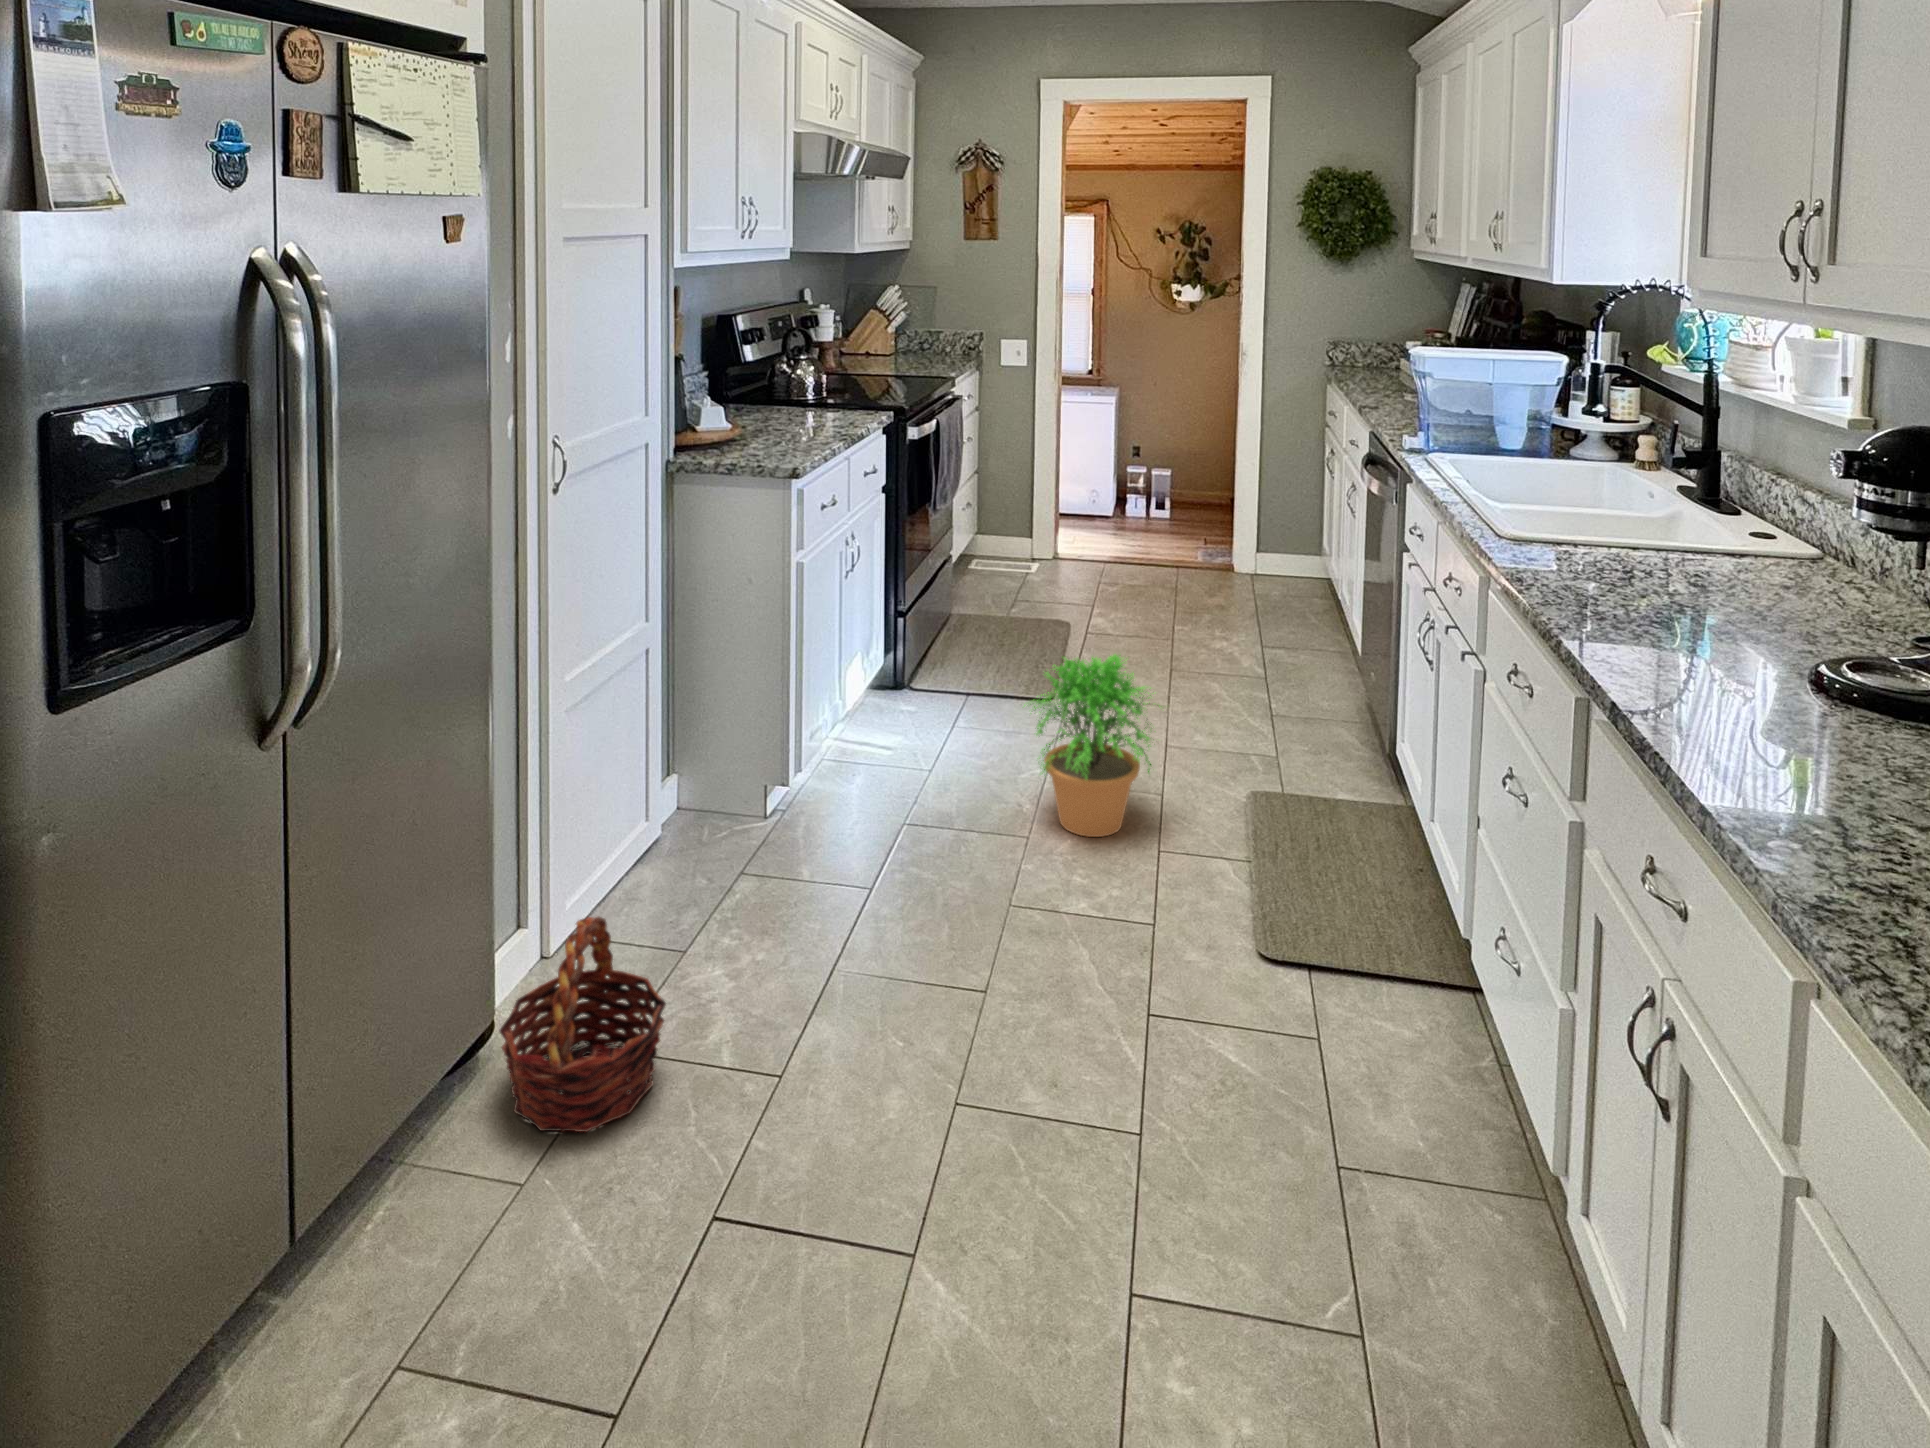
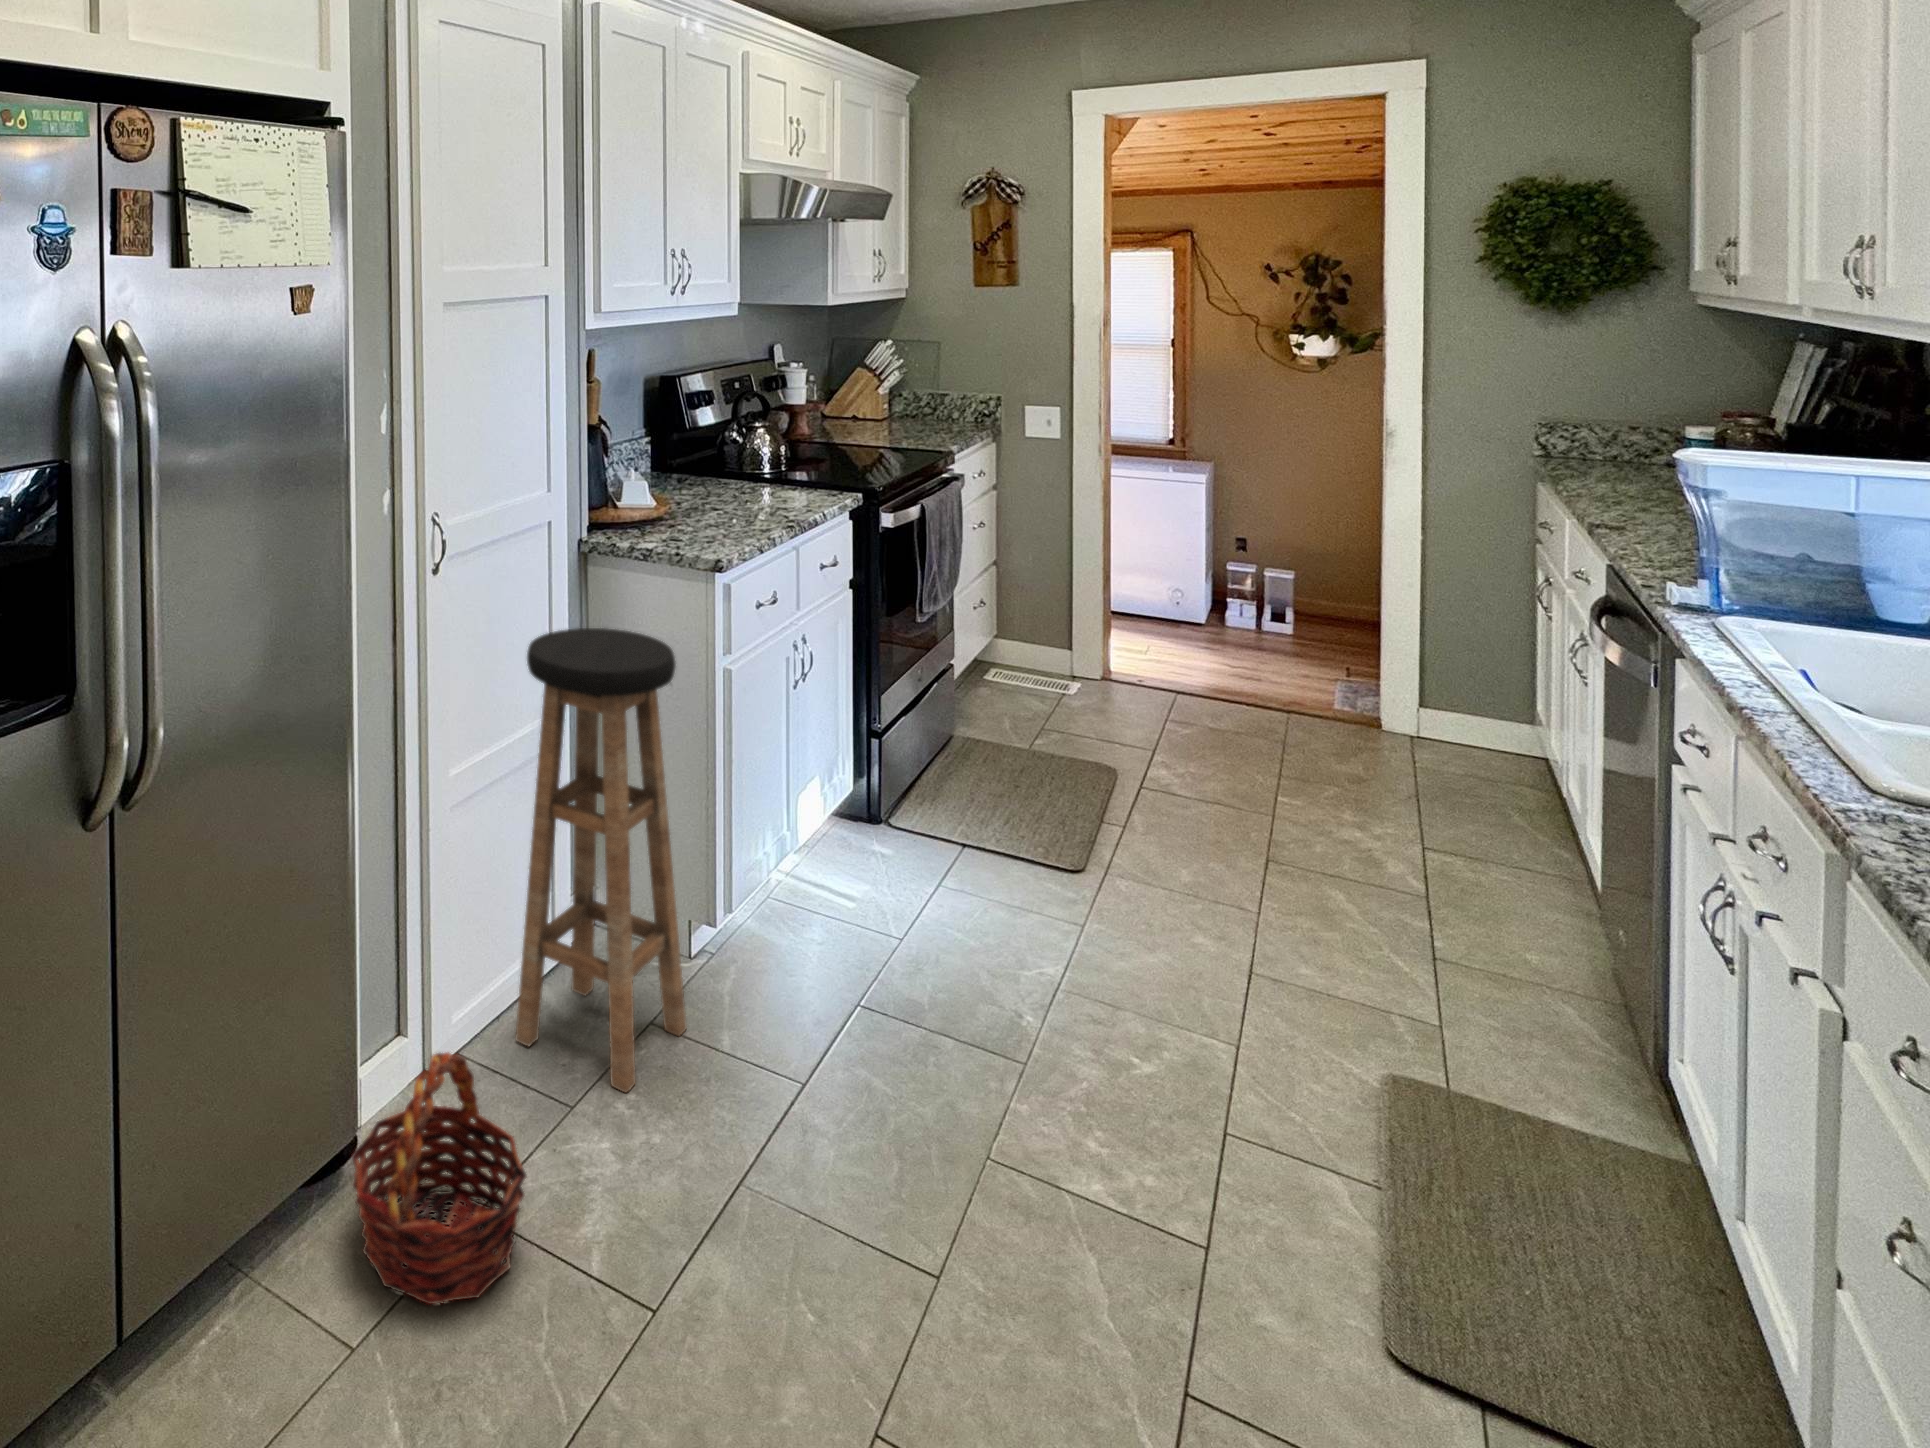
bar stool: none [621,537,771,933] -> present [515,628,687,1092]
potted plant: present [1024,654,1160,837] -> none [1014,829,1240,1085]

